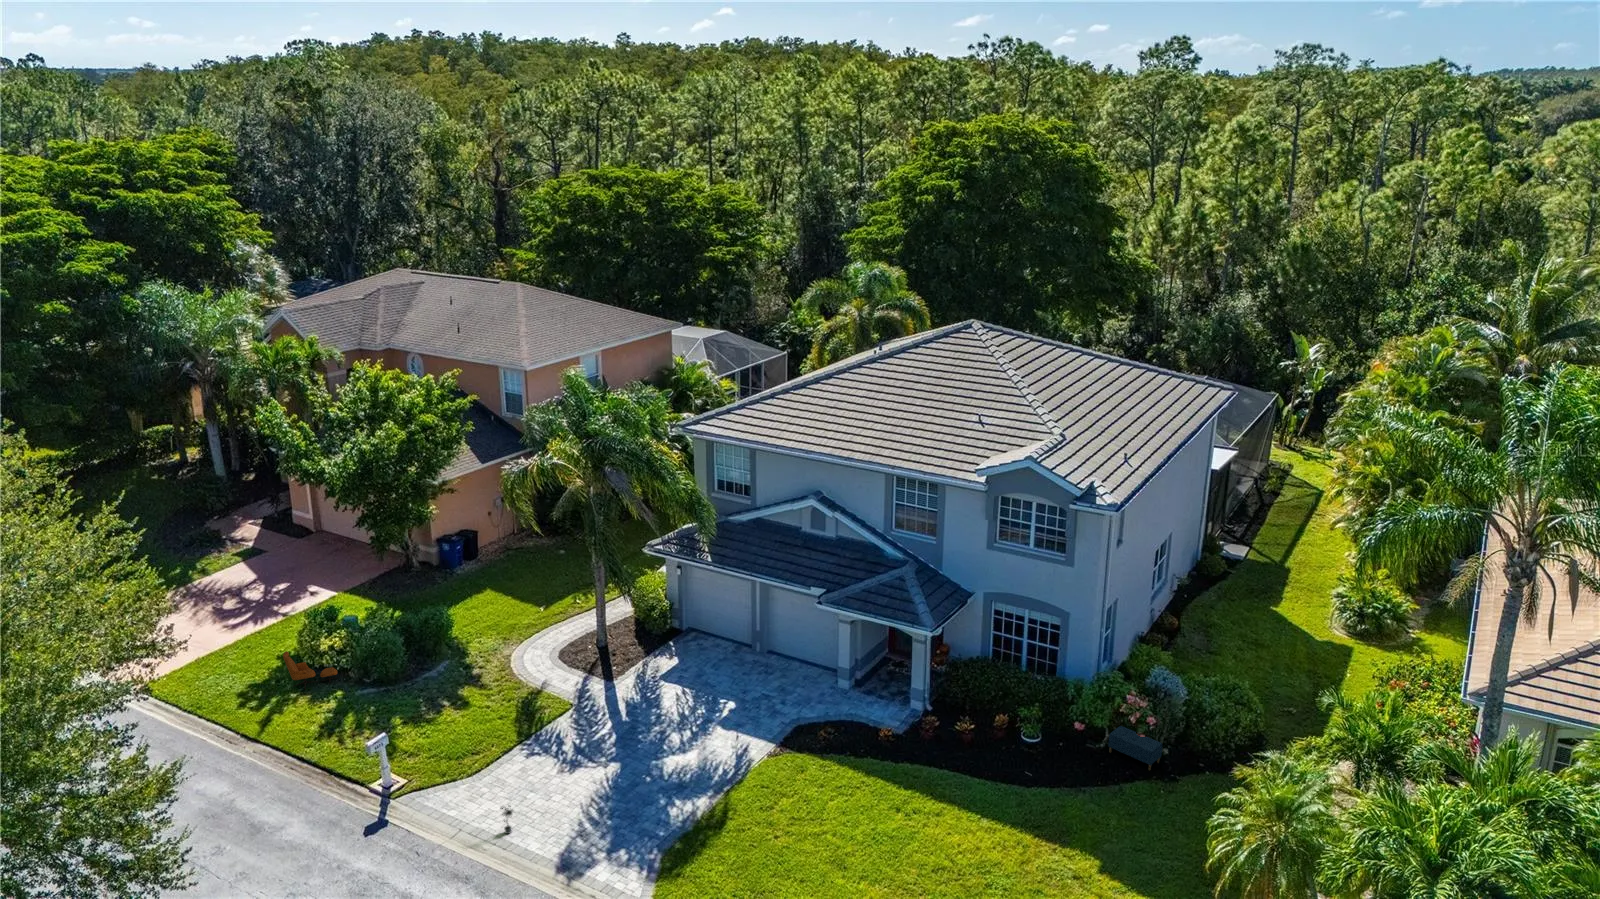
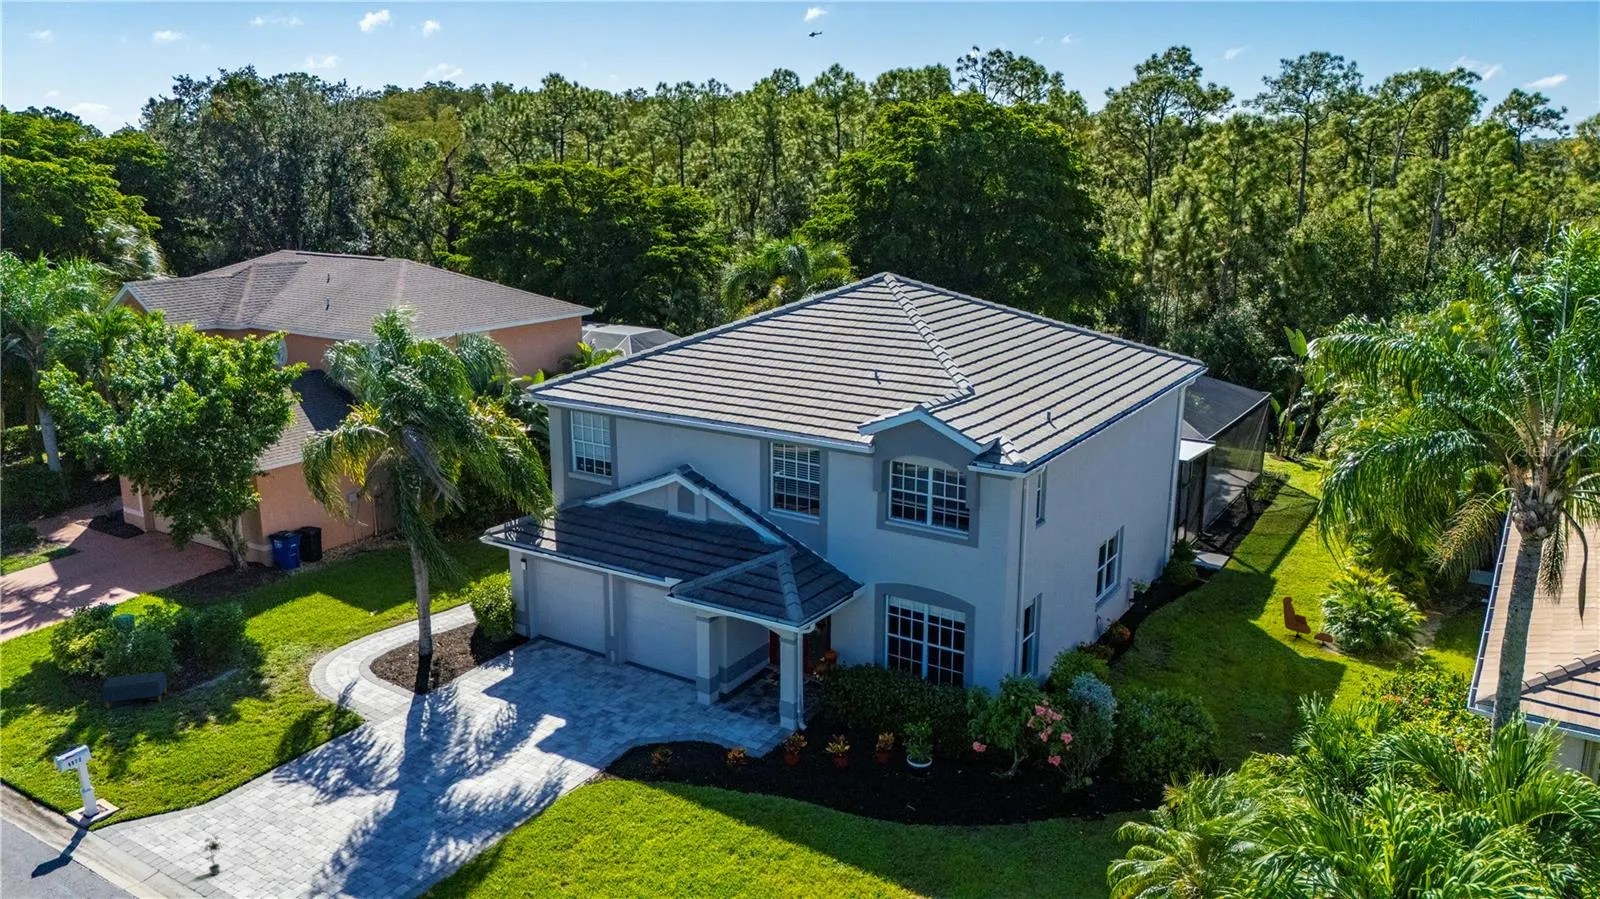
lounge chair: present [283,651,338,690] -> present [1283,597,1333,648]
bench: present [1108,726,1163,770] -> present [102,672,167,709]

